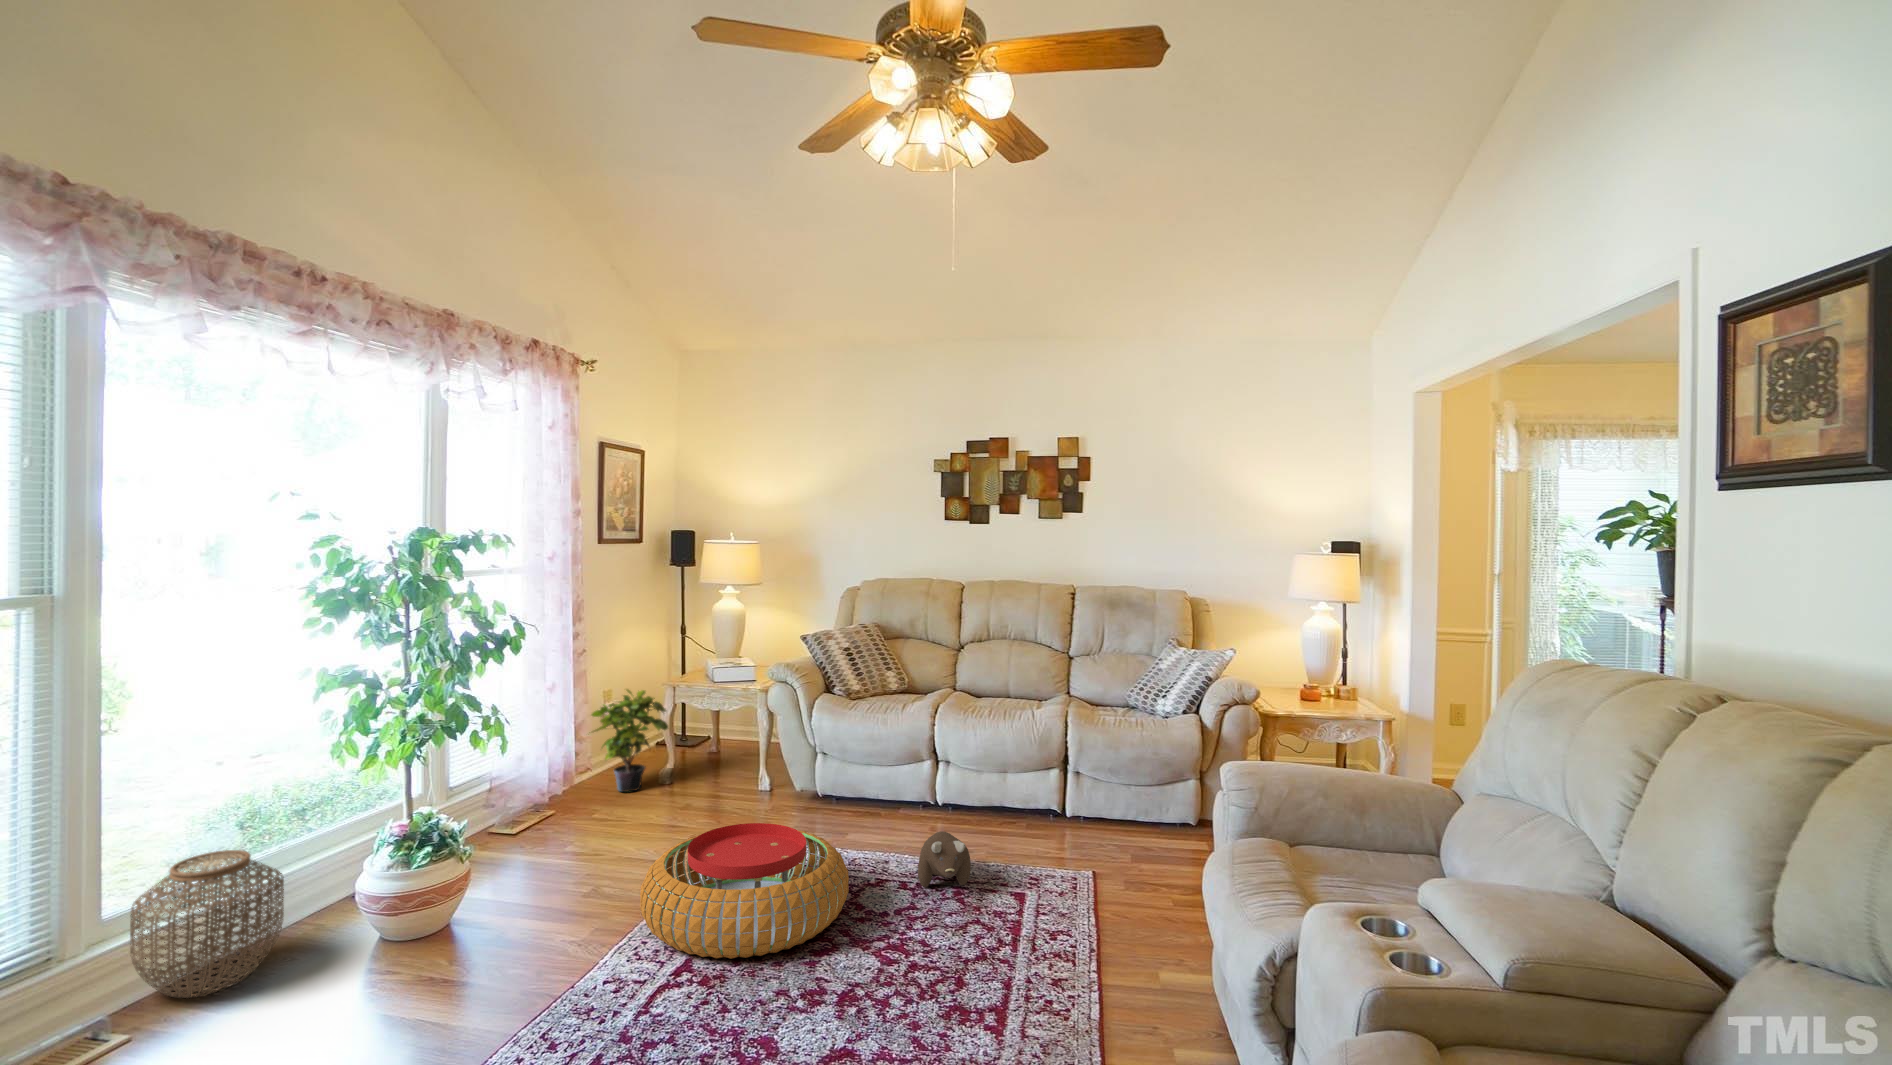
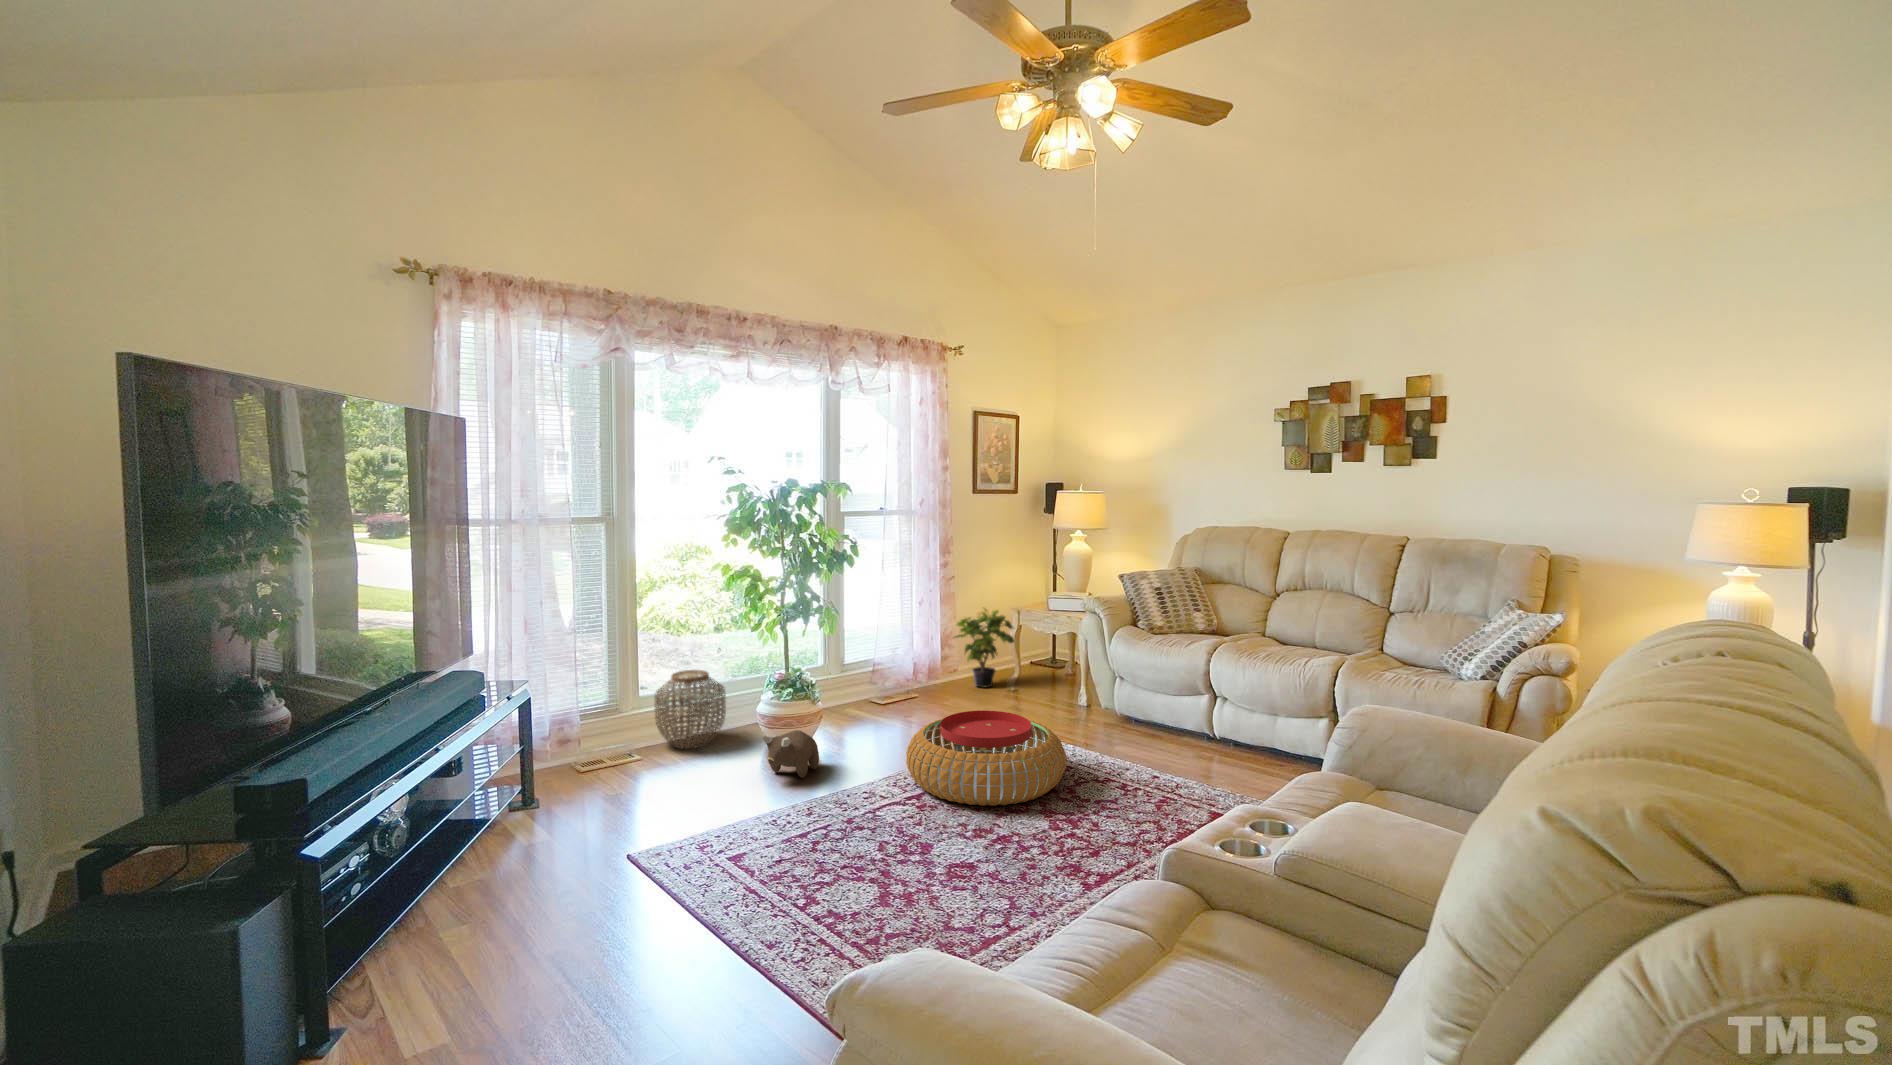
plush toy: present [918,831,971,887] -> present [763,730,819,778]

